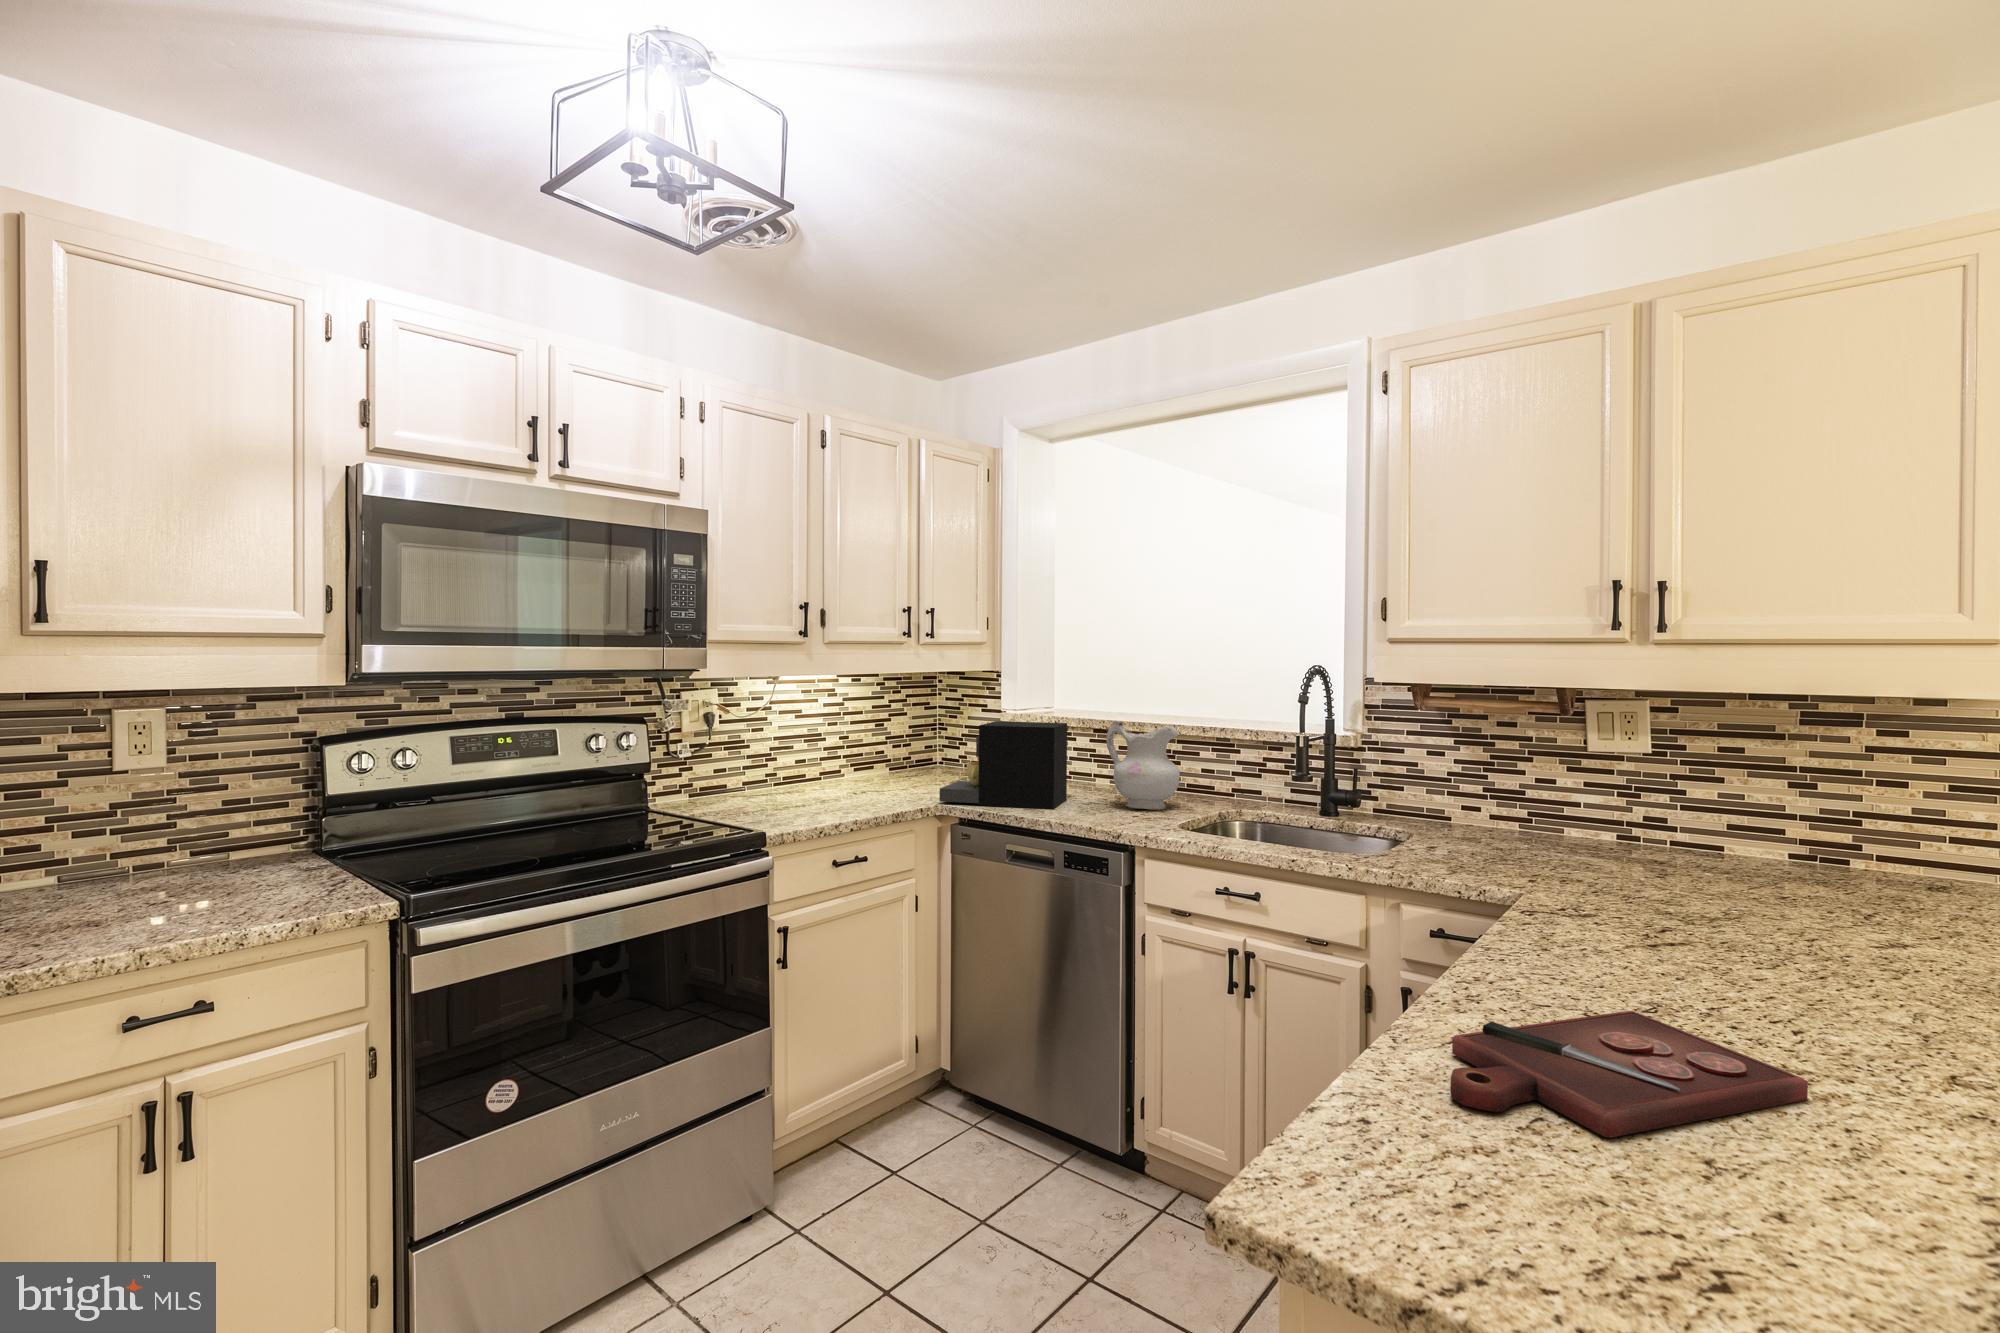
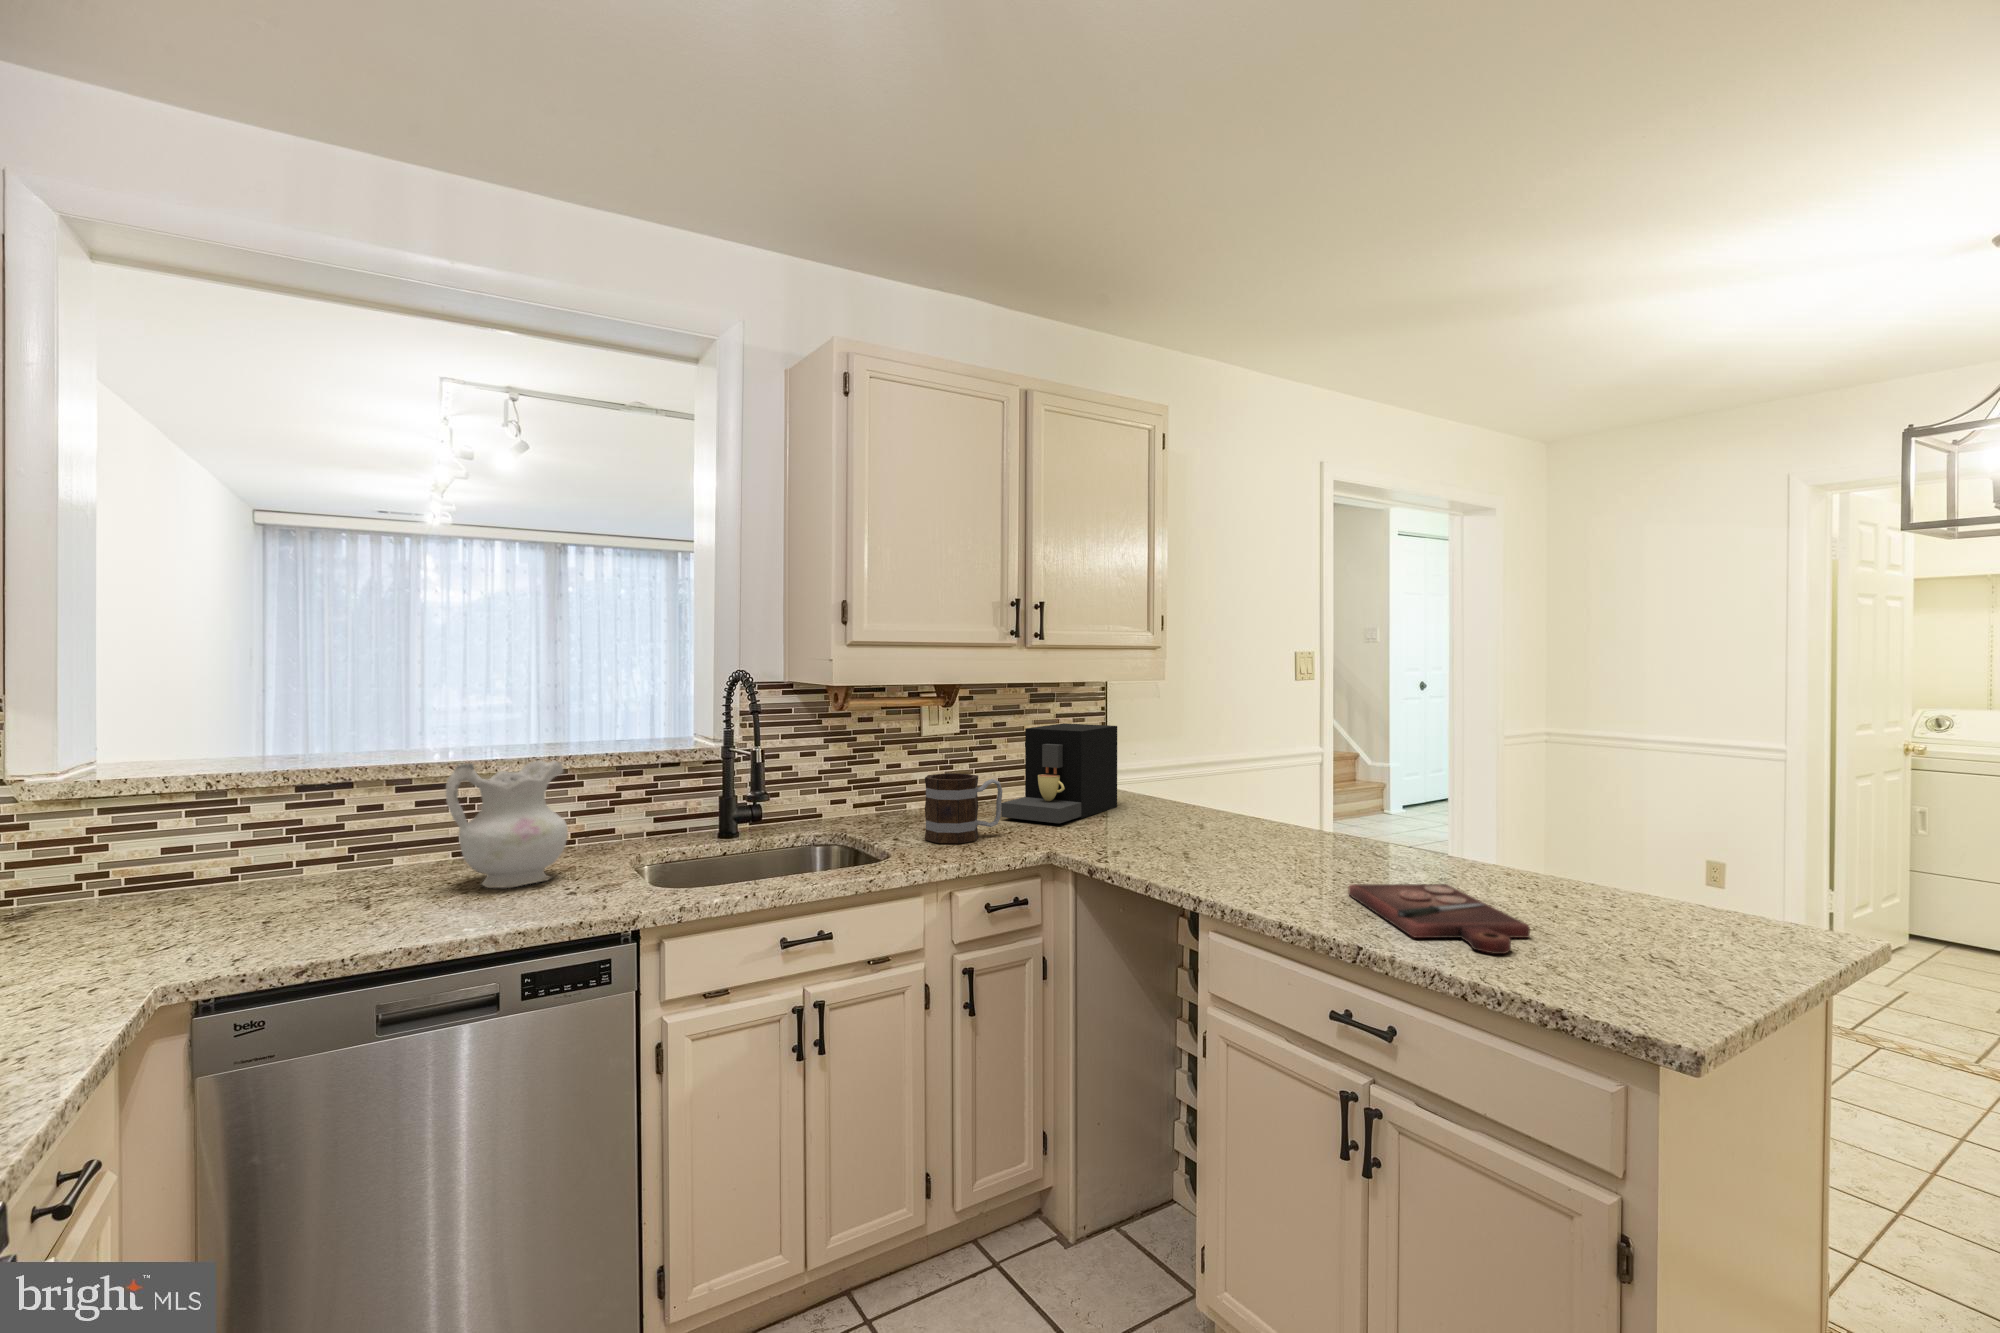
coffee maker: present [940,721,1067,809] -> present [1001,723,1117,823]
mug: none [1450,786,1549,867] -> present [925,773,1002,843]

